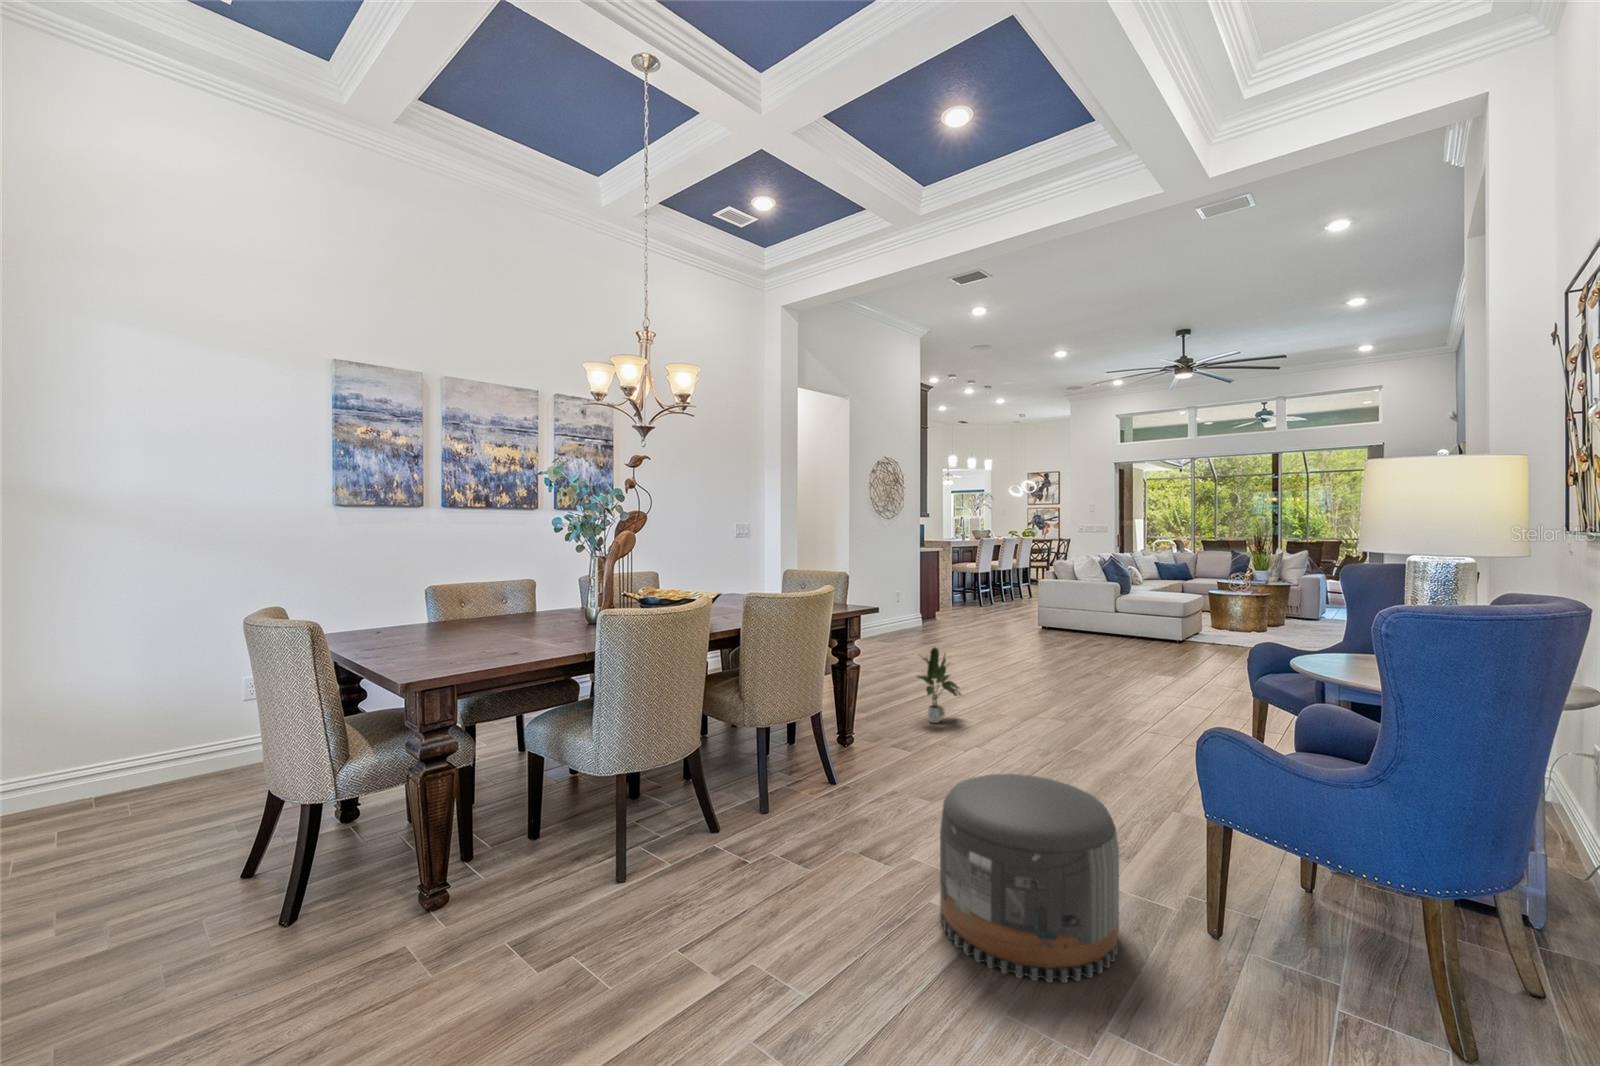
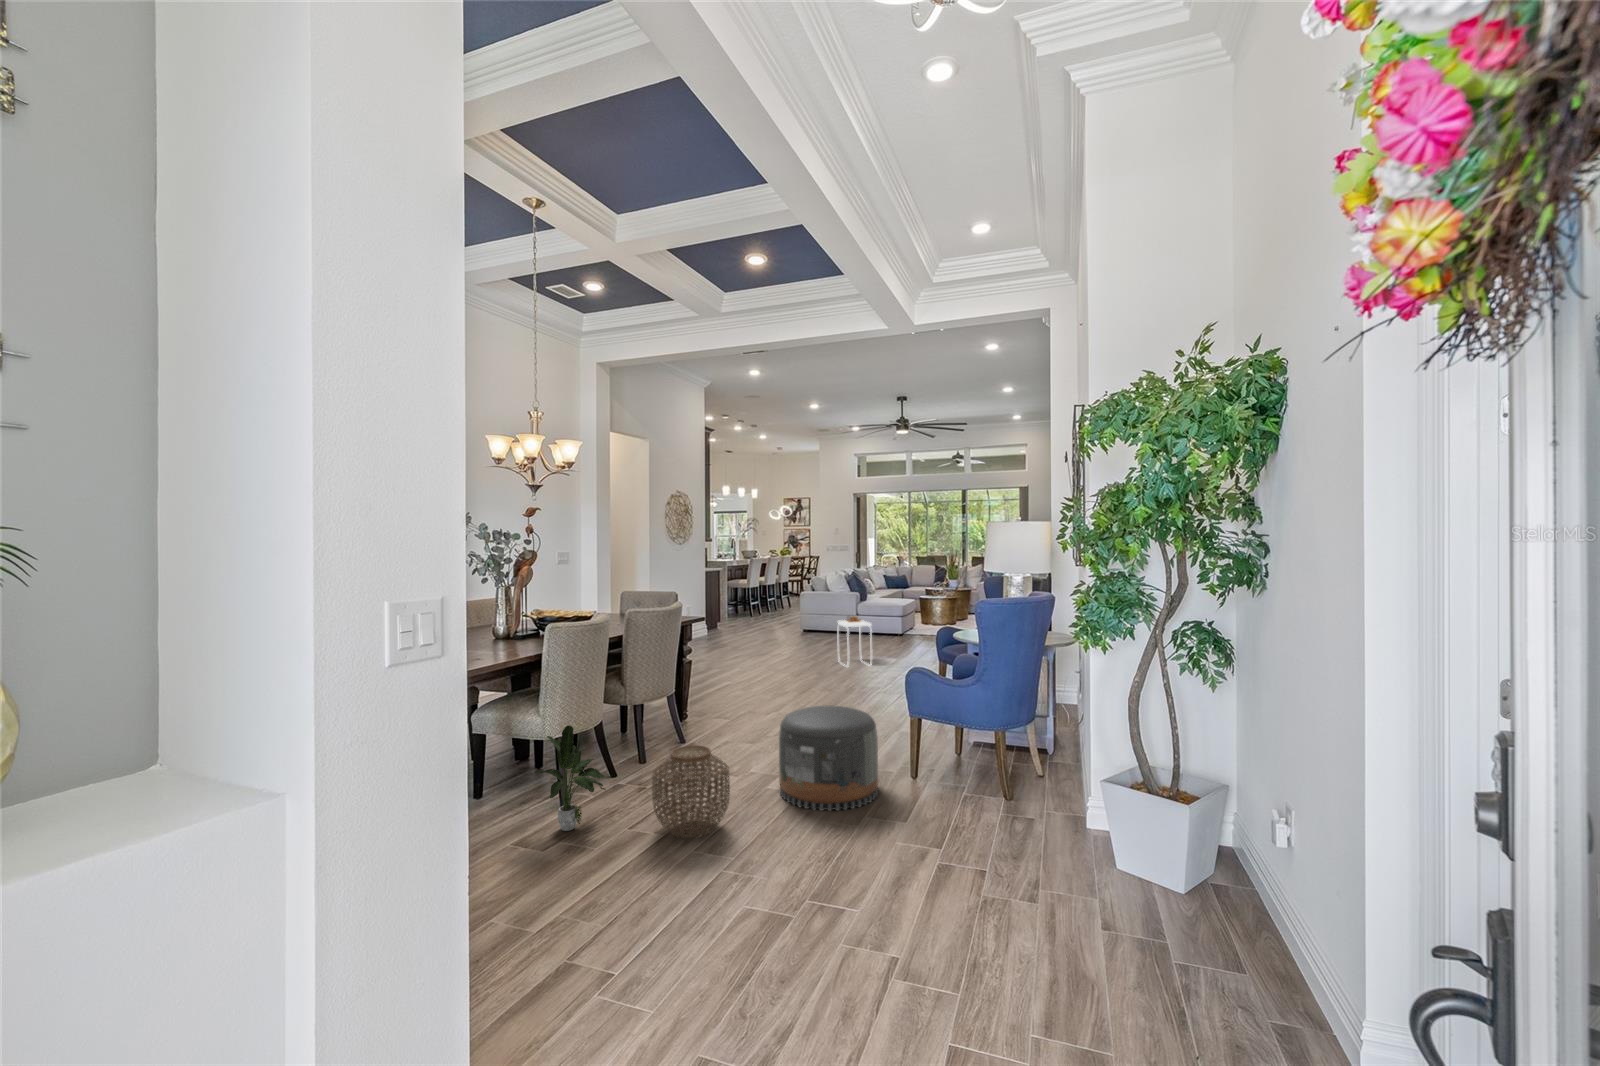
side table: none [1080,617,1130,688] -> present [838,616,872,666]
potted plant: present [918,647,961,723] -> present [536,725,606,831]
woven basket: none [711,826,836,991] -> present [652,745,730,839]

